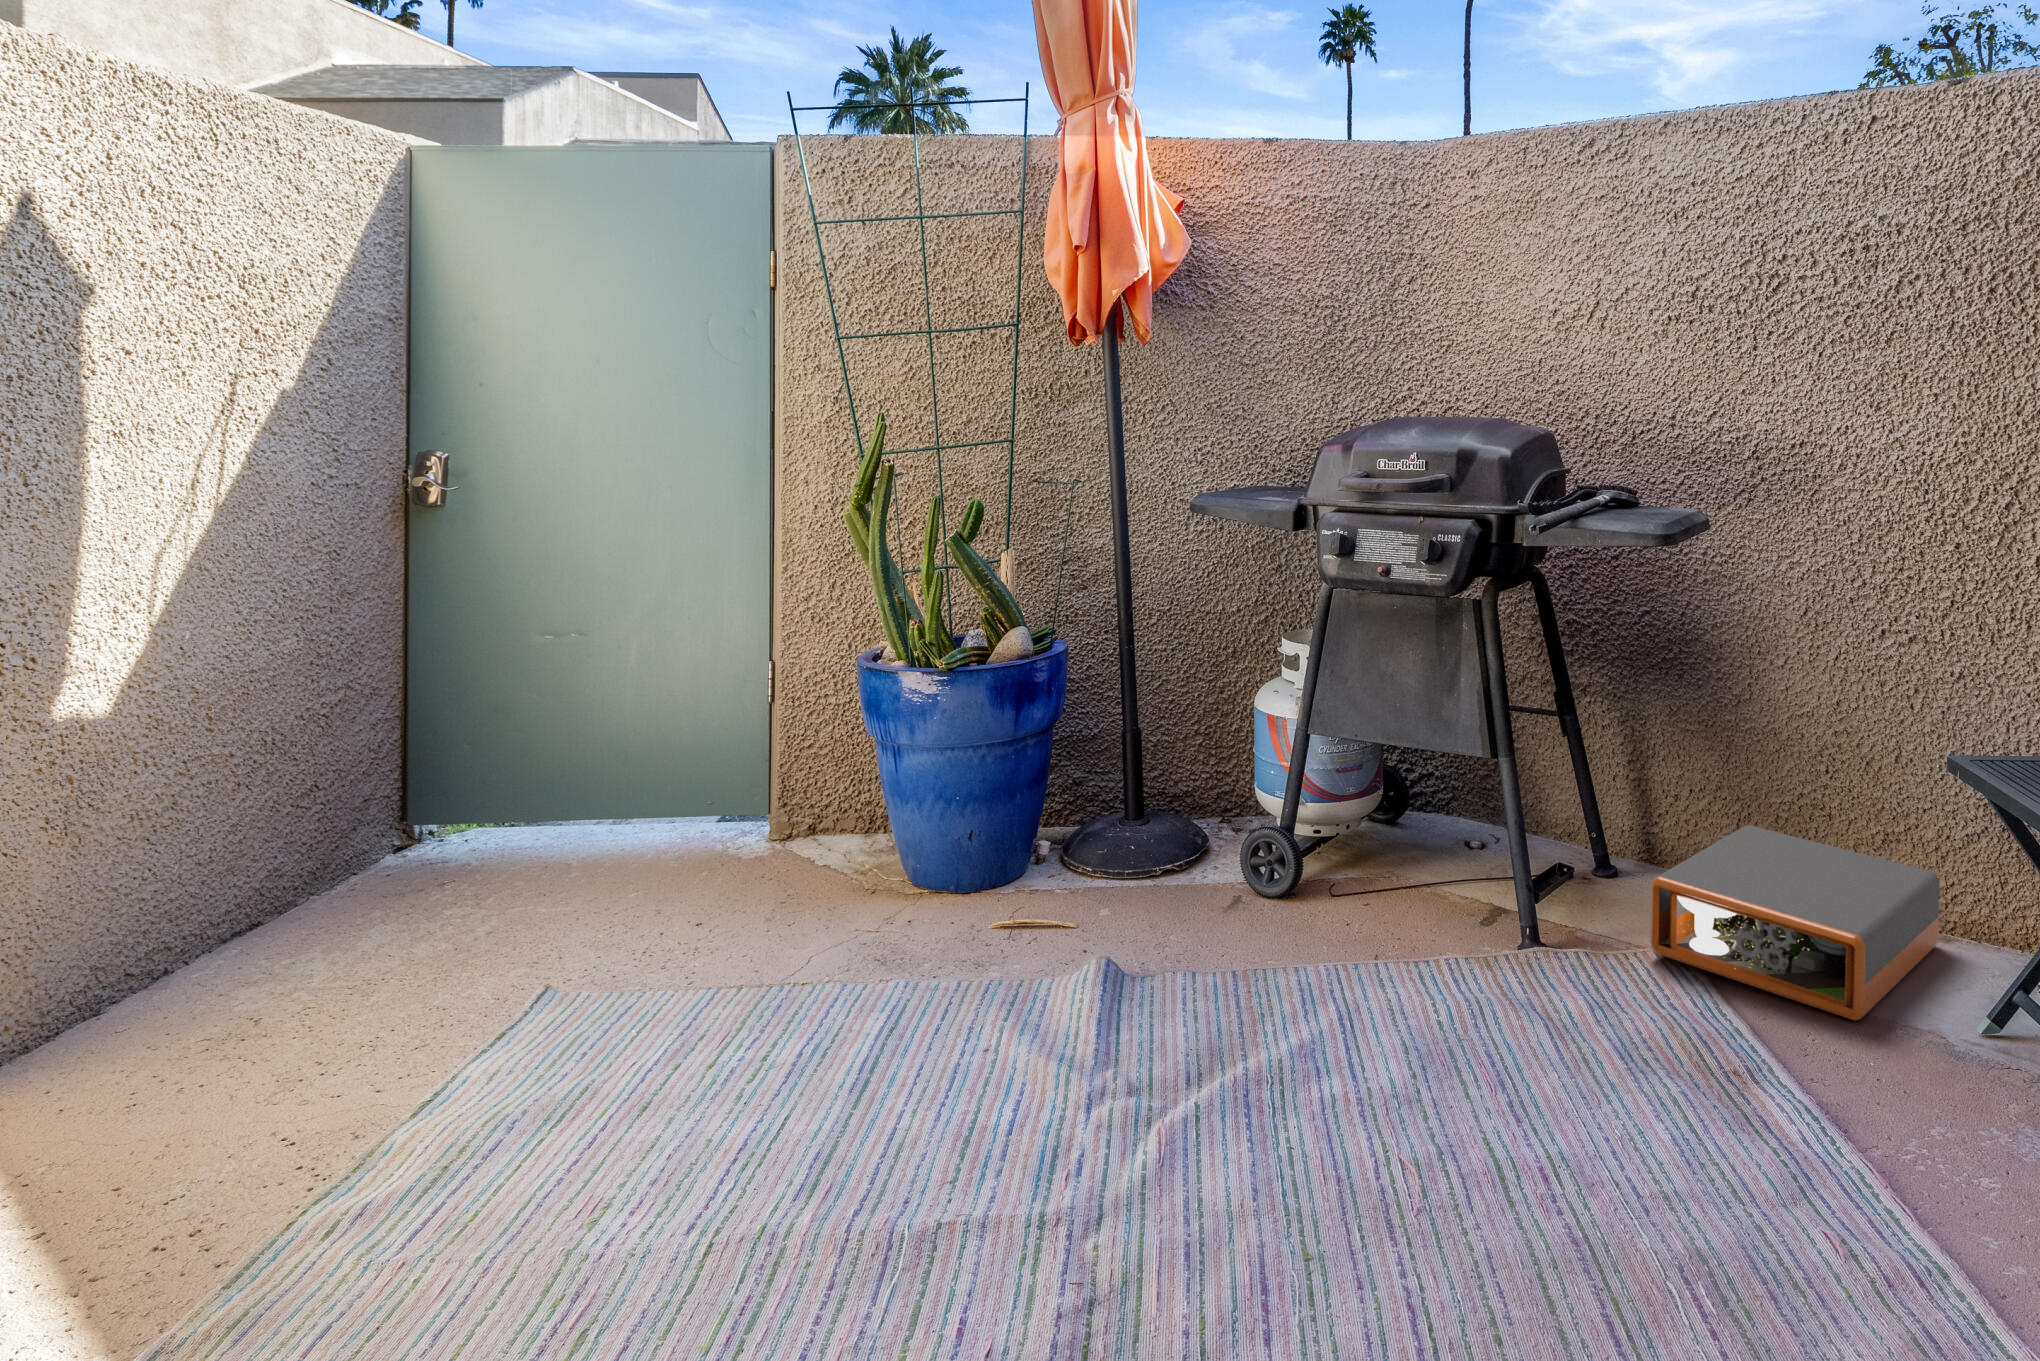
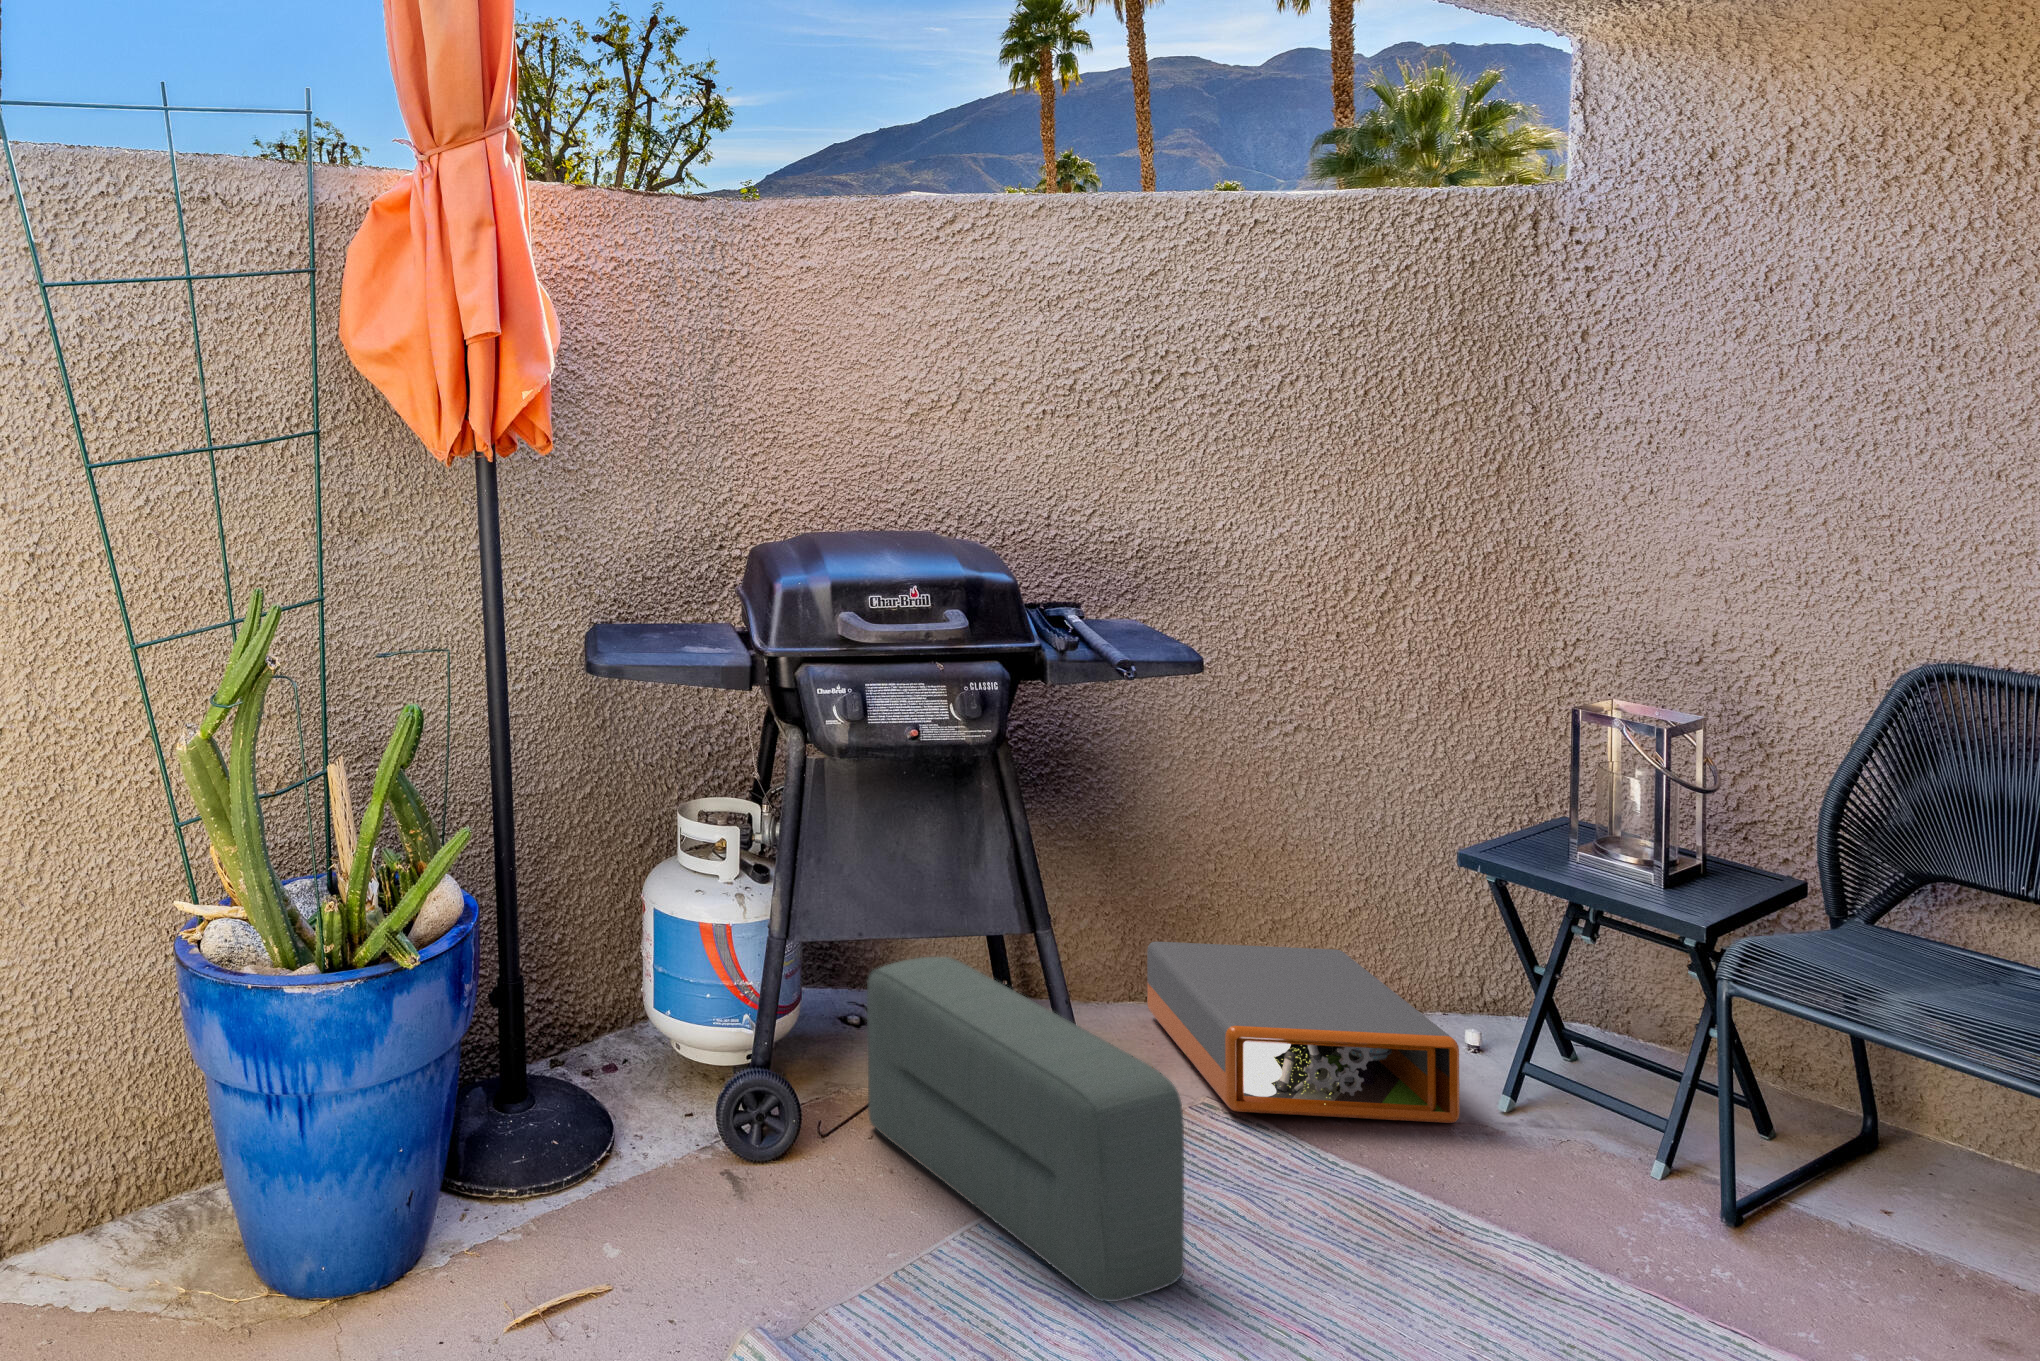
pouf: none [1309,759,1439,1003] -> present [867,957,1184,1302]

